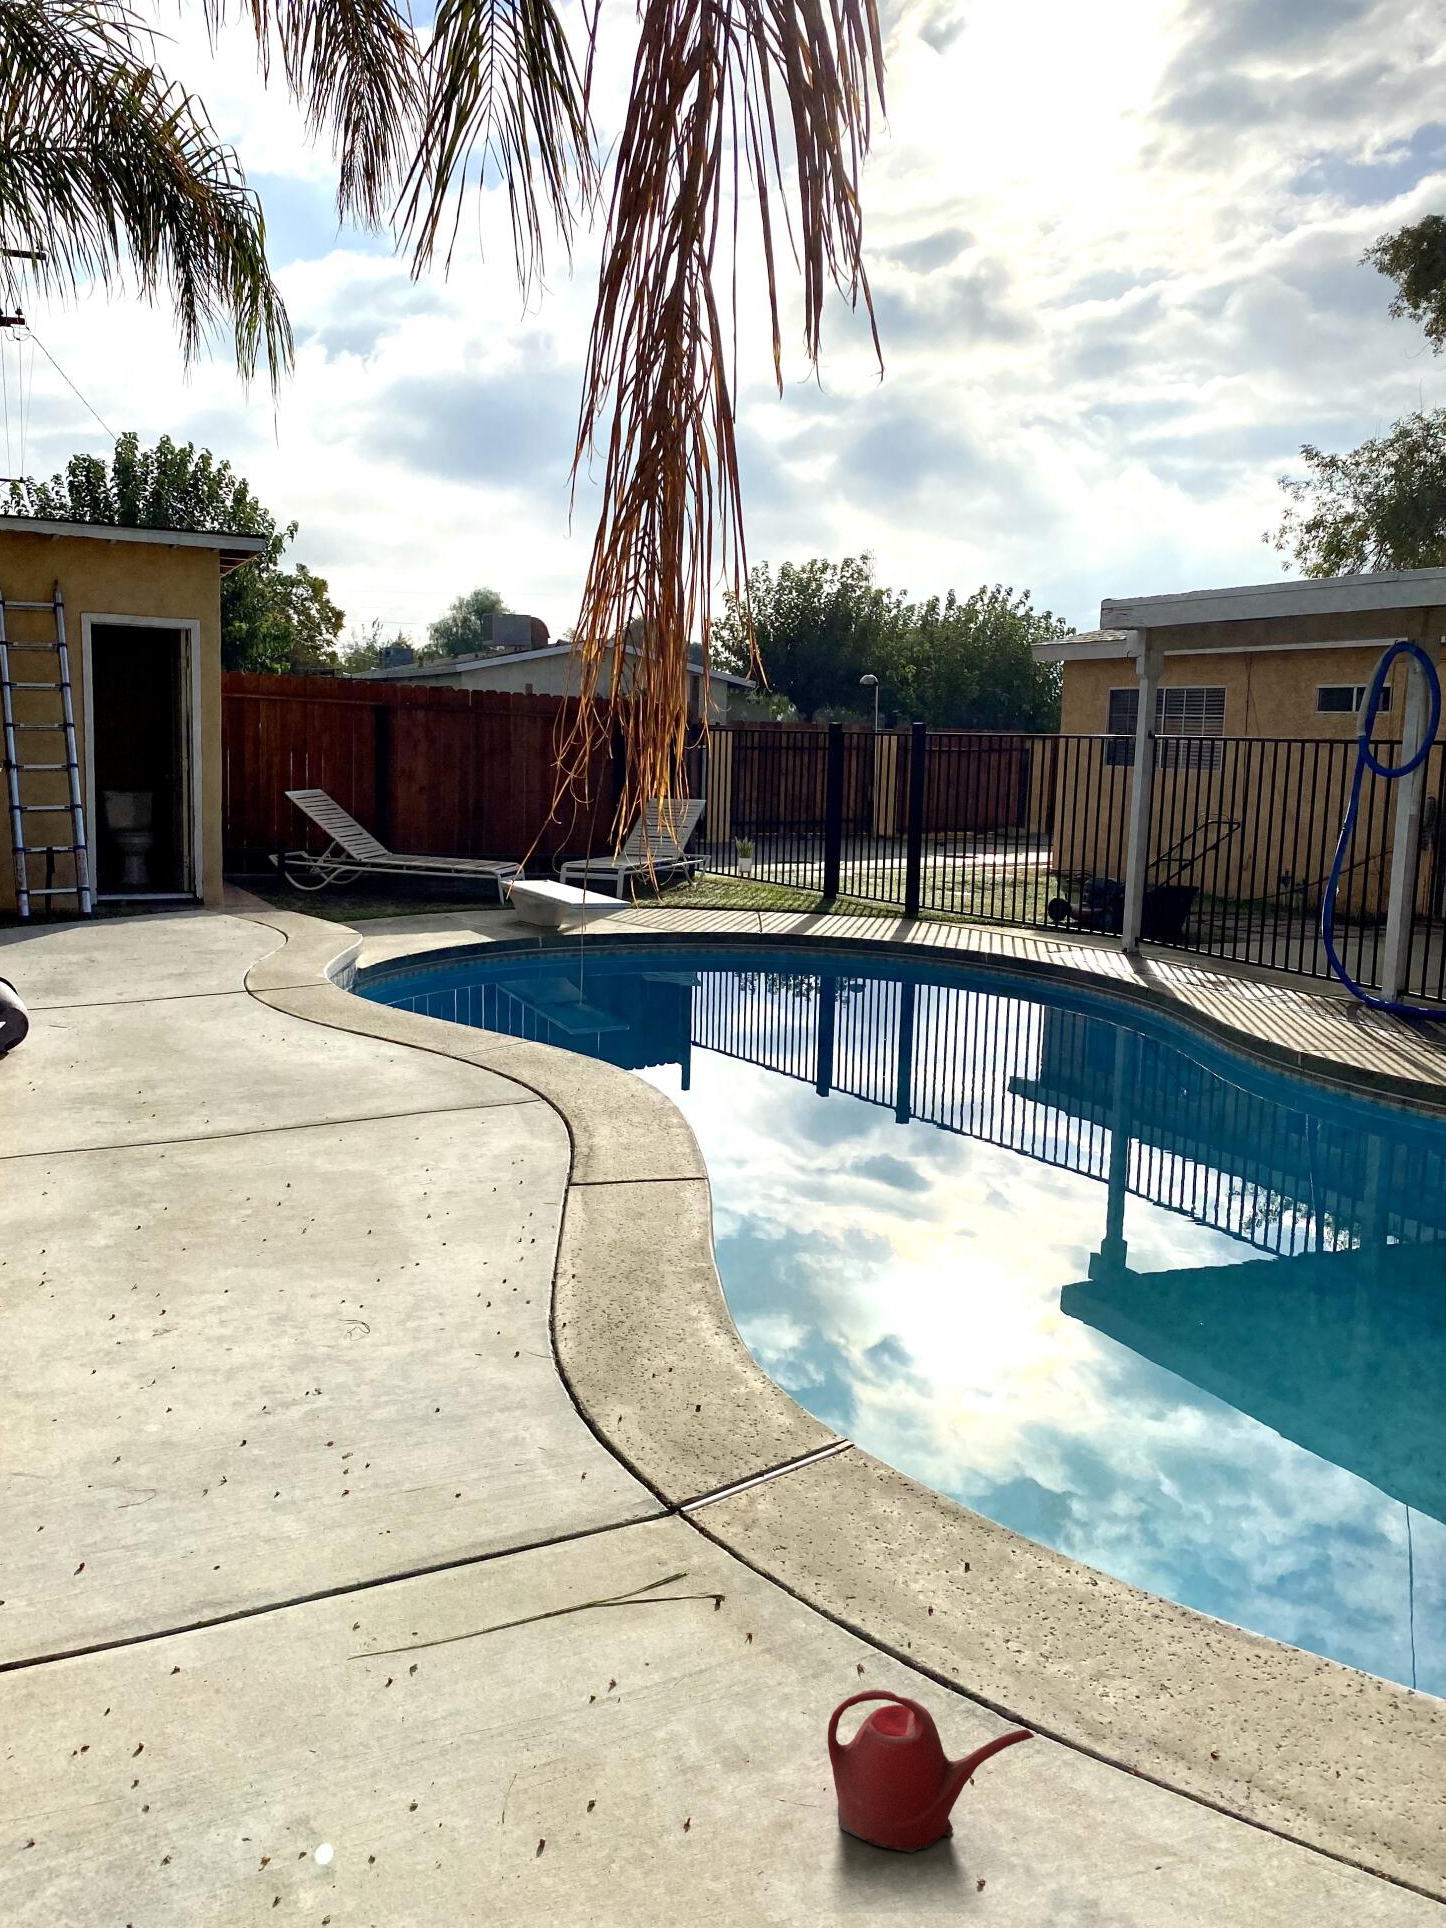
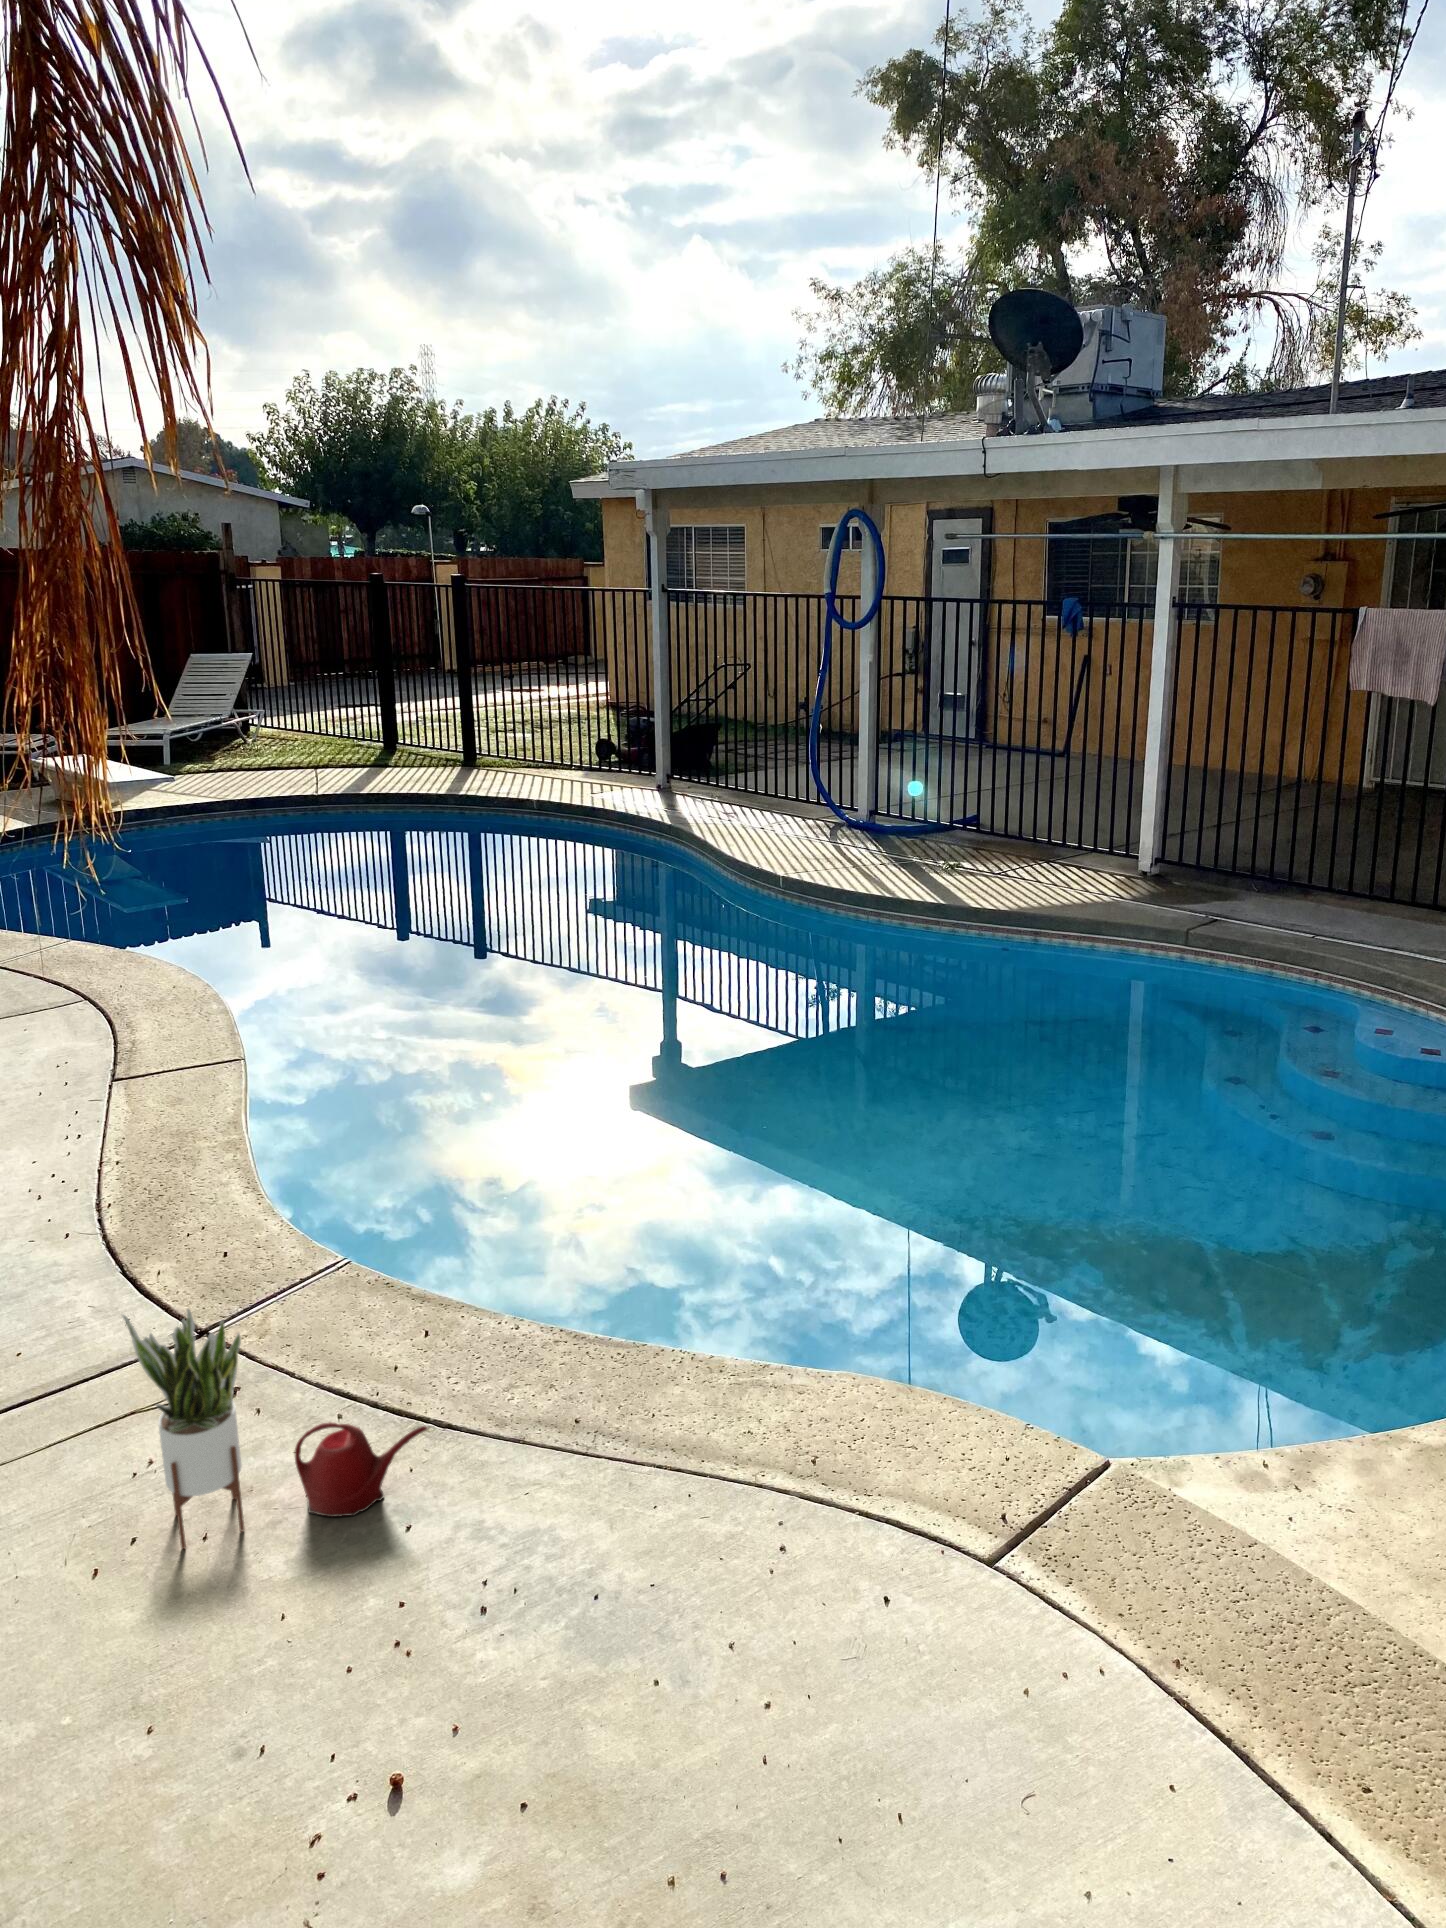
potted plant: present [736,837,755,882] -> present [122,1309,244,1549]

